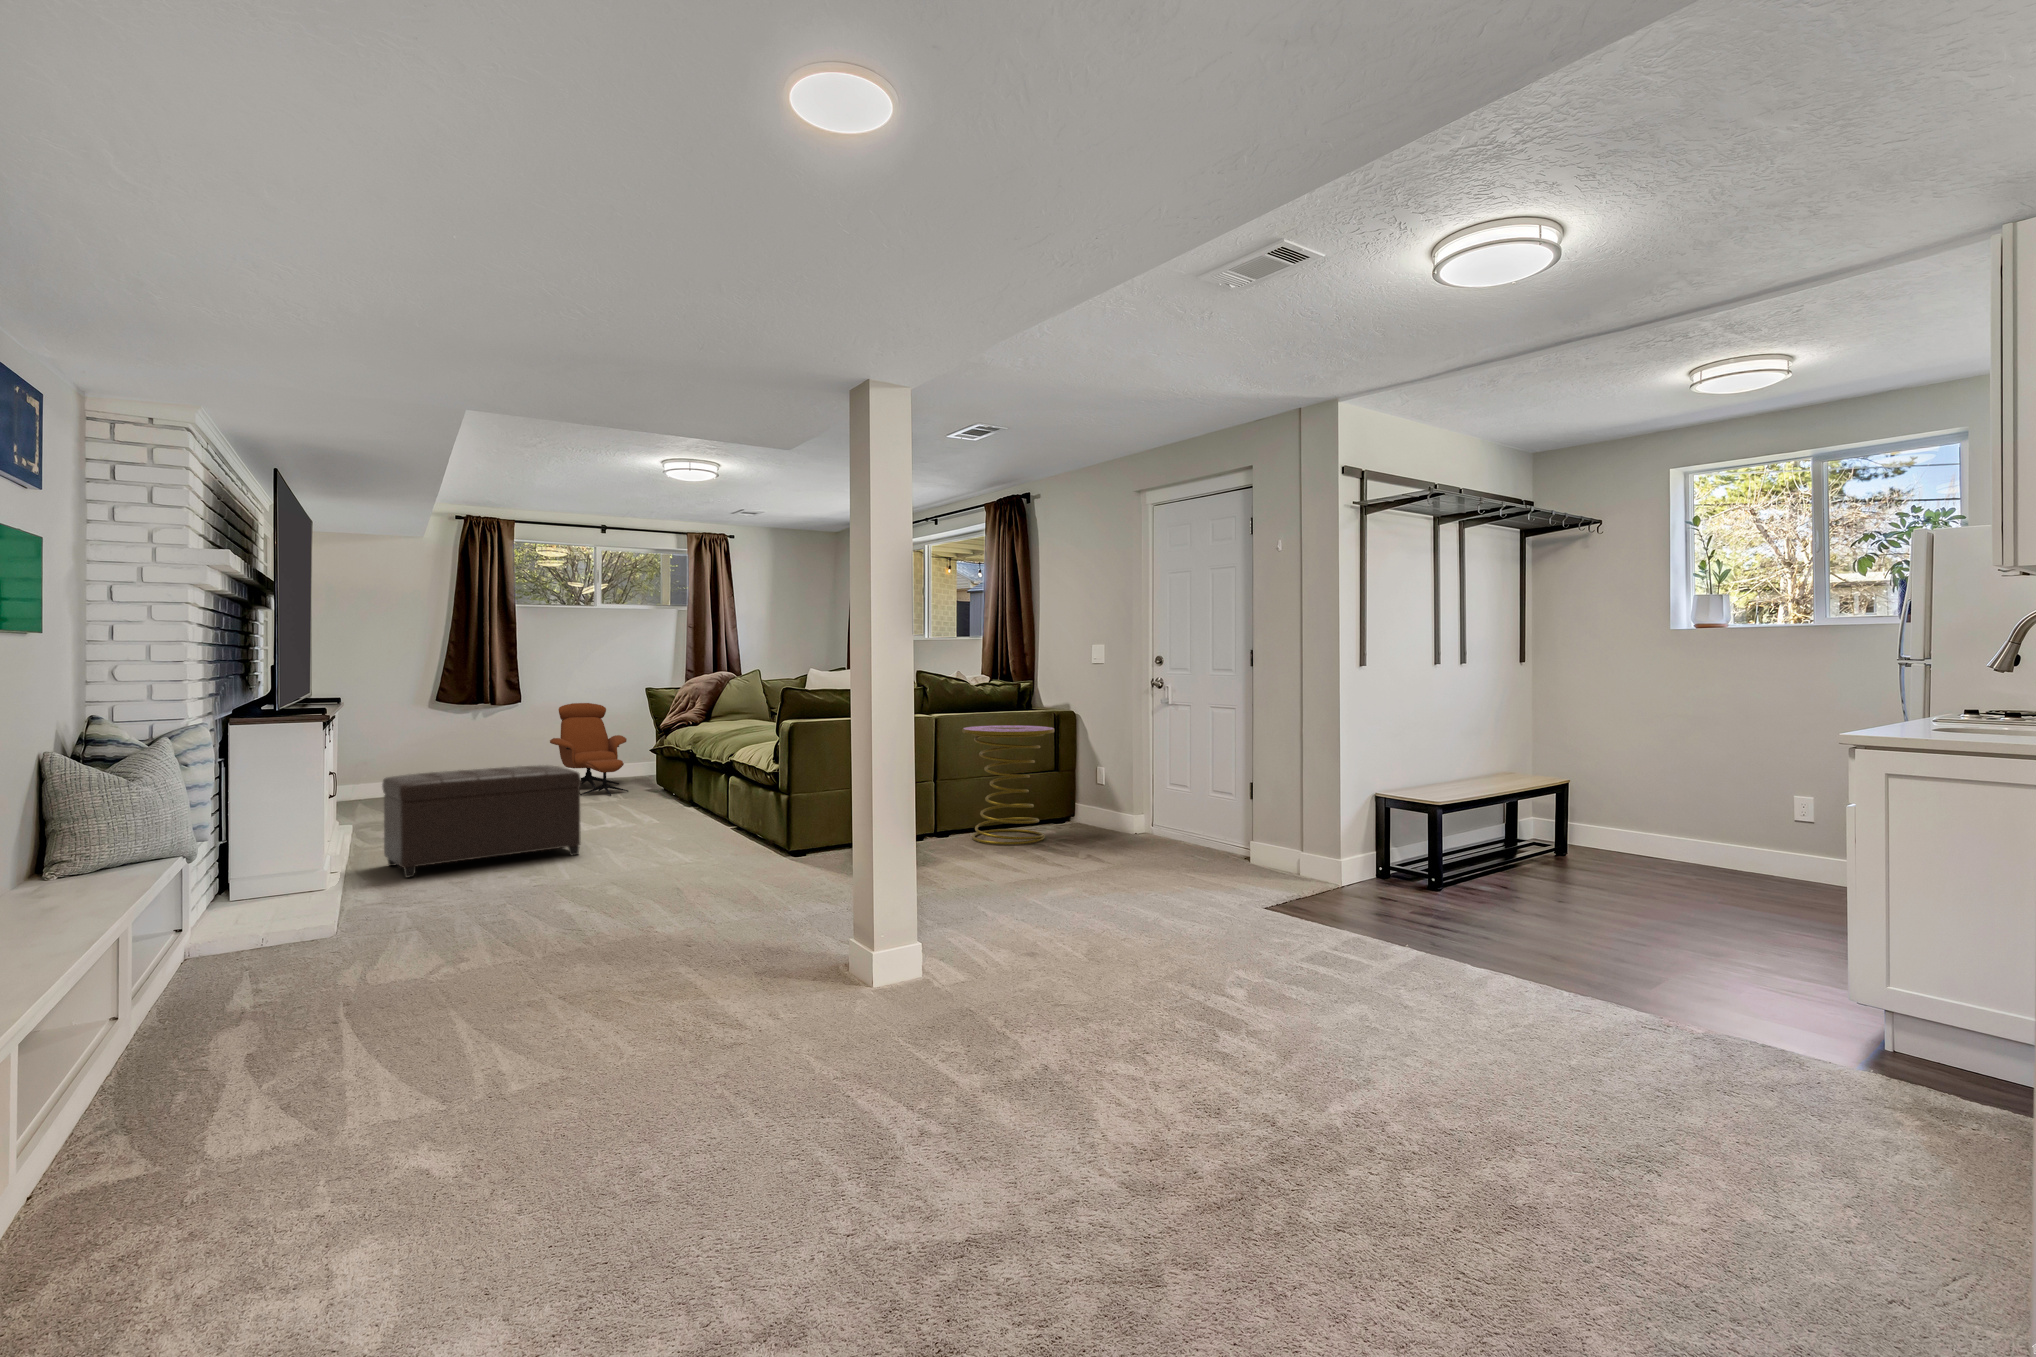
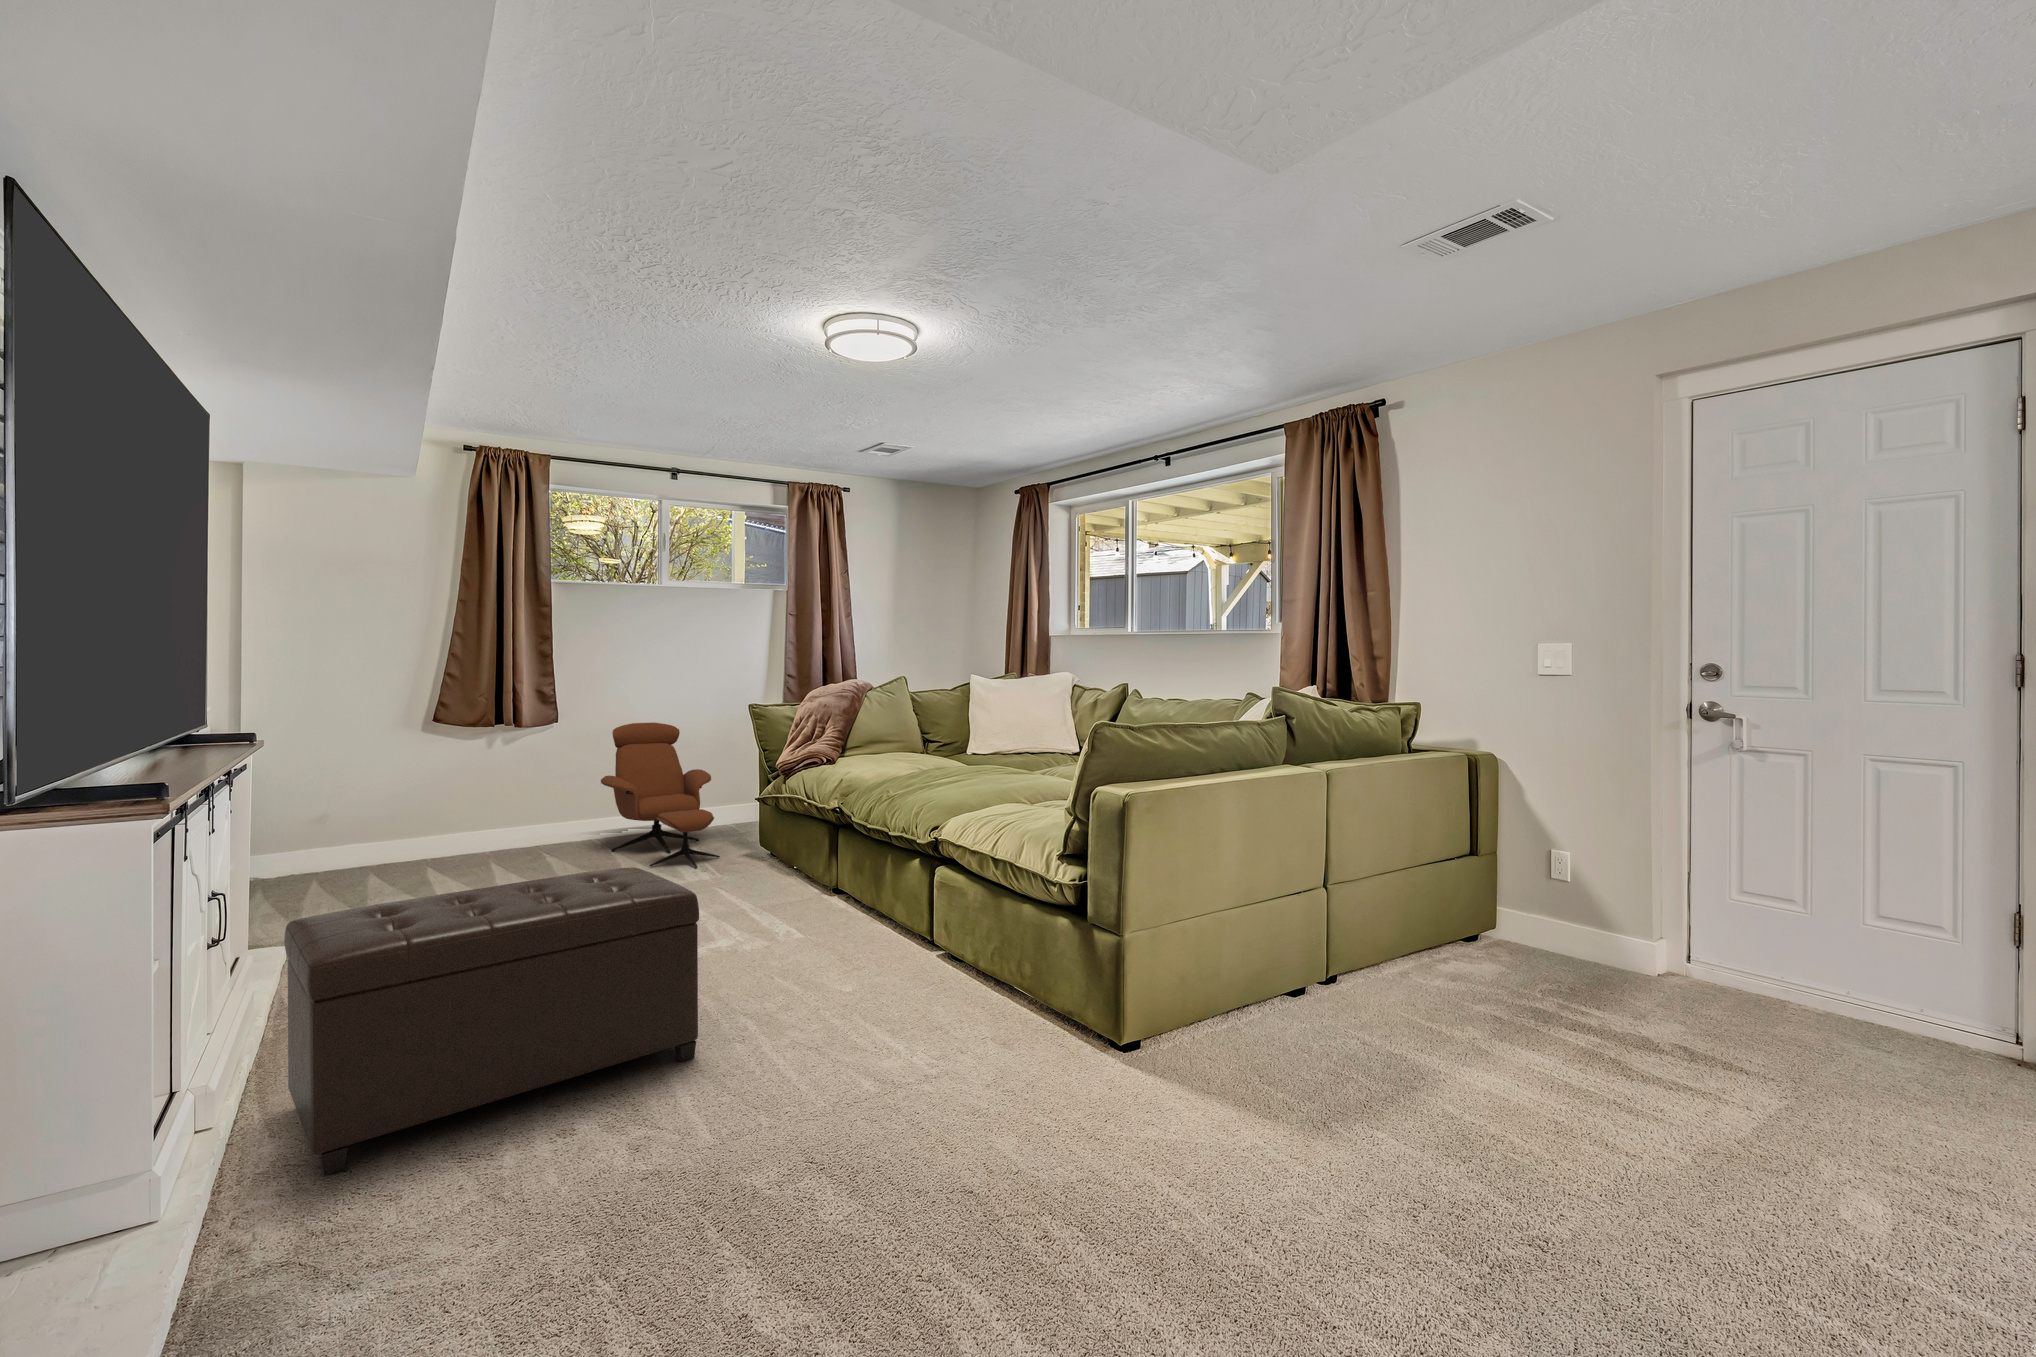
side table: present [963,725,1054,845] -> none [1377,782,1565,1019]

